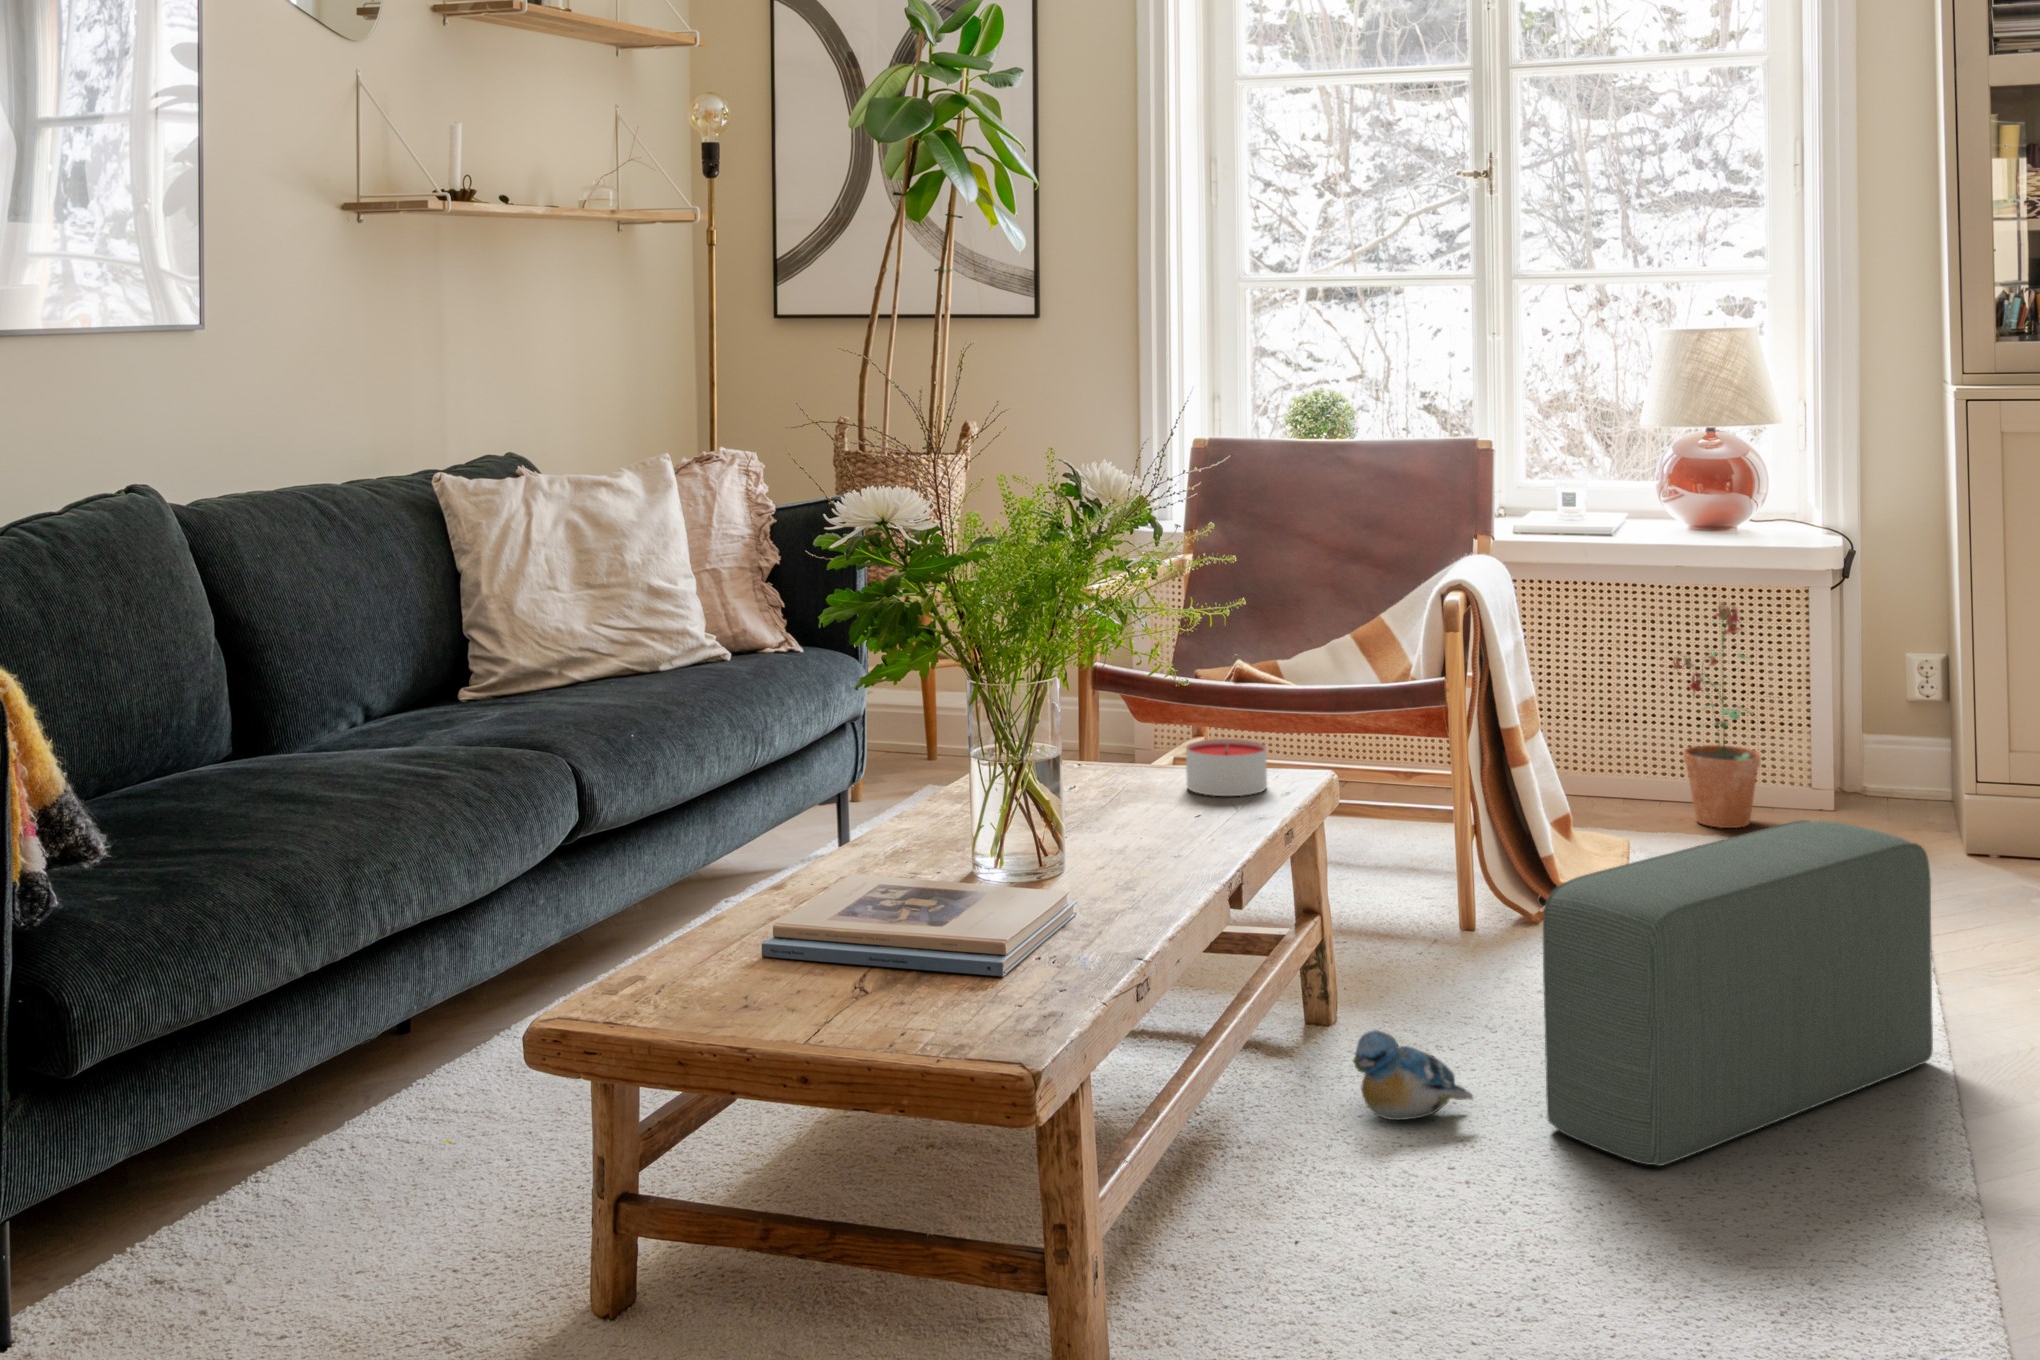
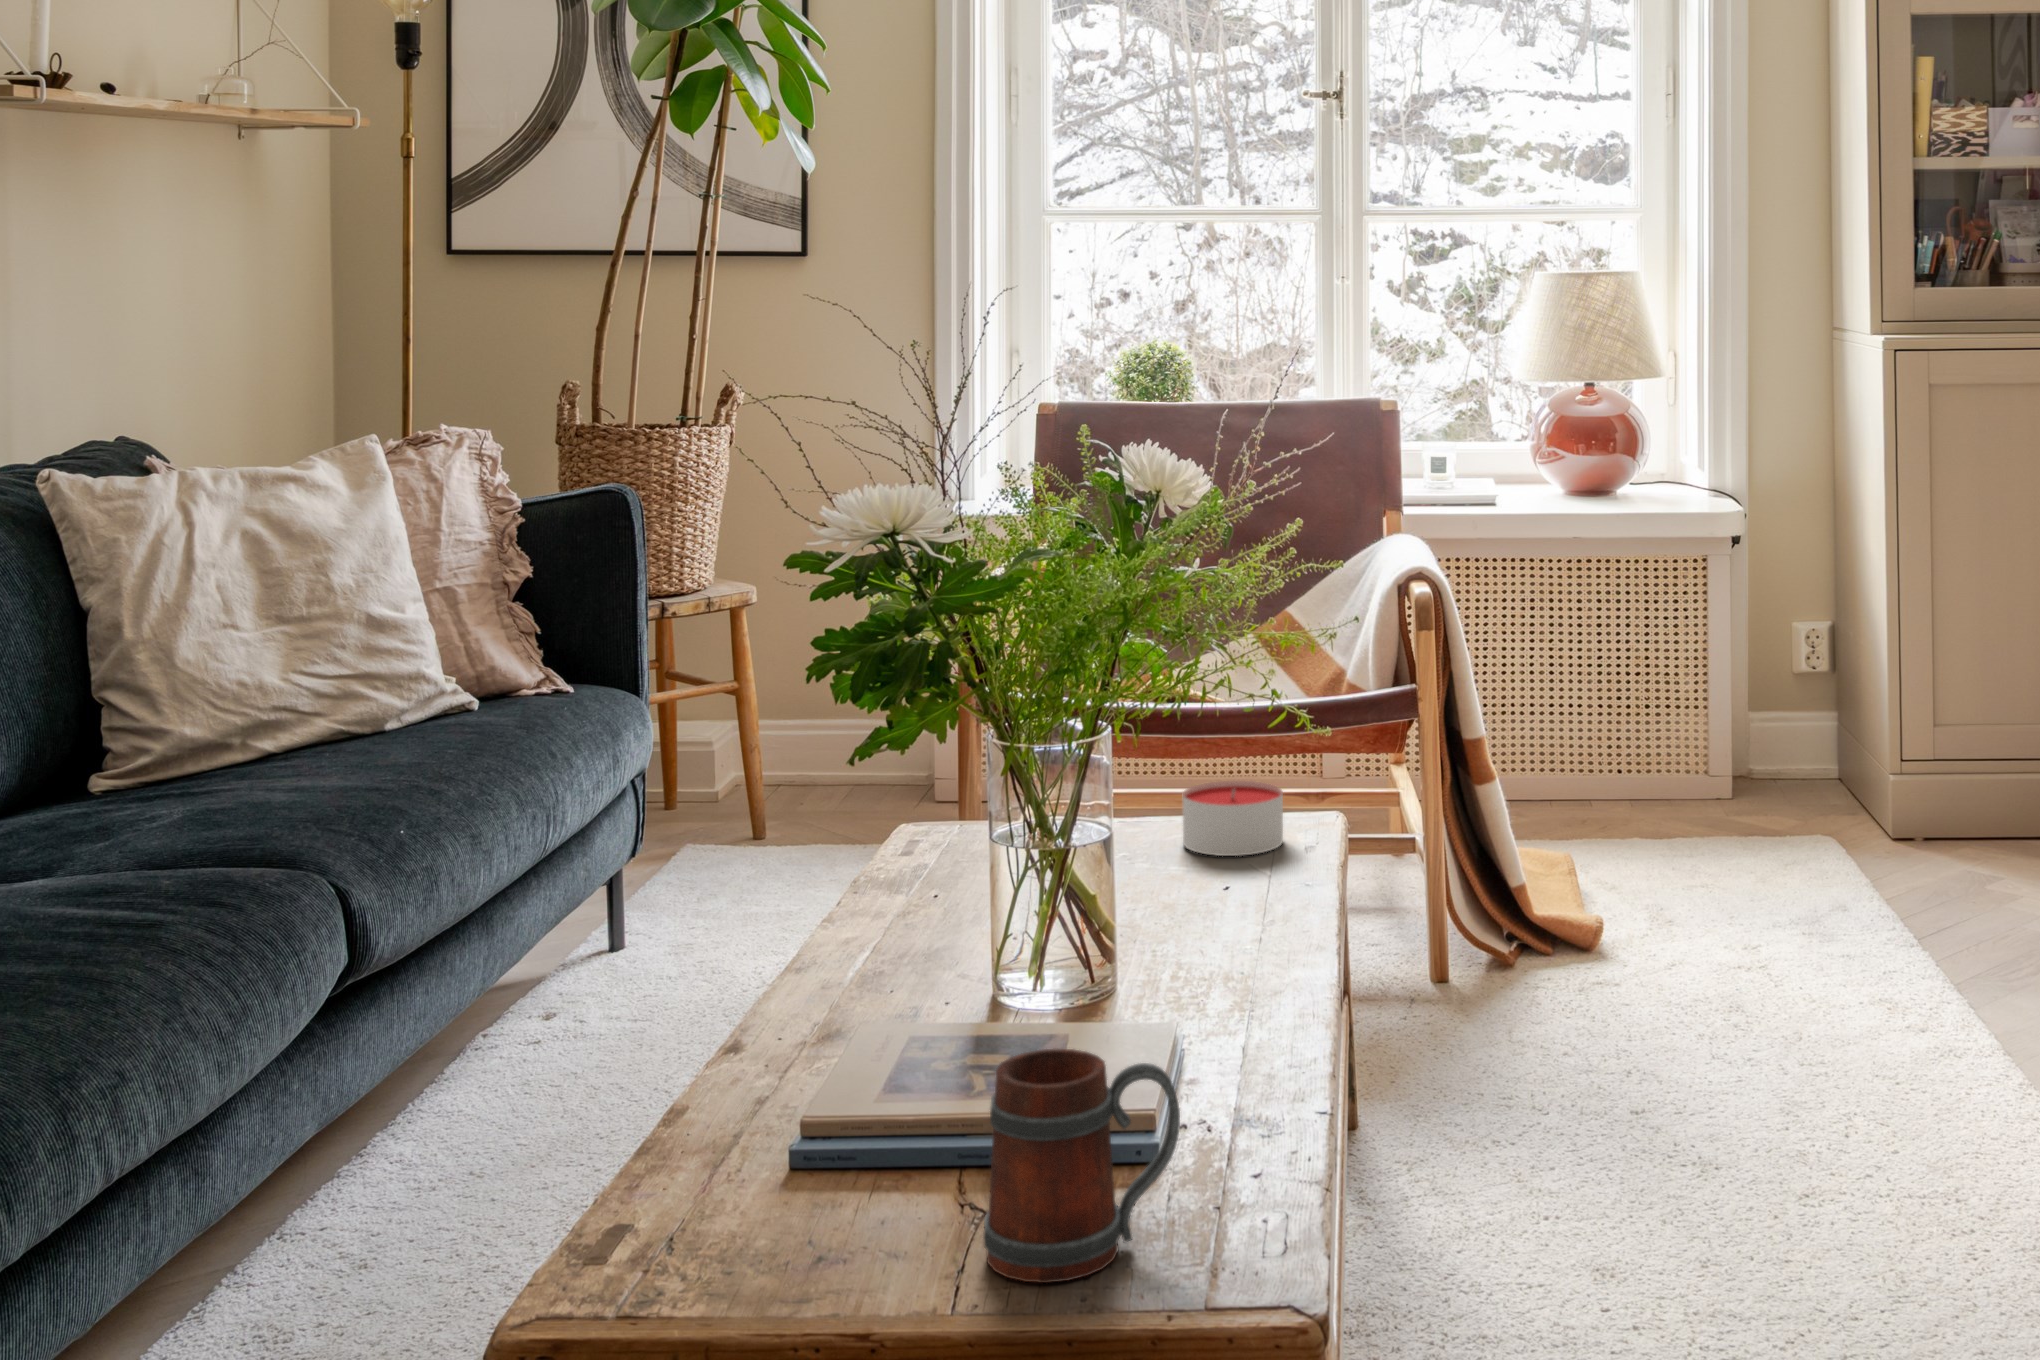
potted plant: present [1673,602,1760,828] -> none [1563,574,1666,823]
pouf: present [1543,820,1933,1166] -> none [1668,827,2009,1265]
mug: none [855,877,990,1030] -> present [983,1049,1180,1283]
plush toy: present [1353,1030,1473,1120] -> none [1448,1138,1585,1246]

